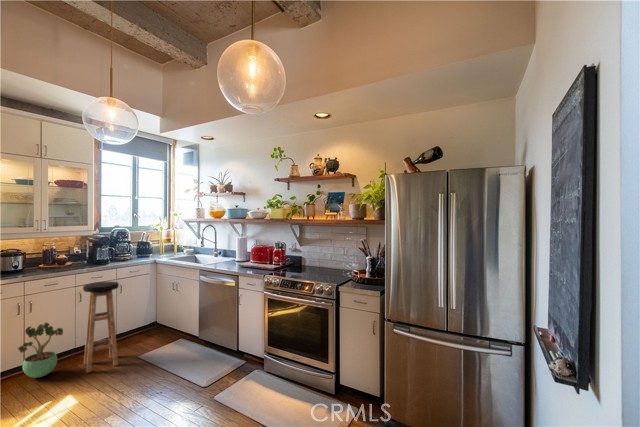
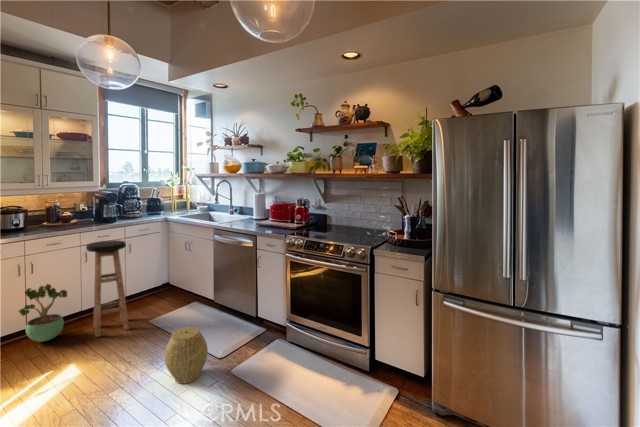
woven basket: none [154,358,193,410] -> present [165,327,208,384]

